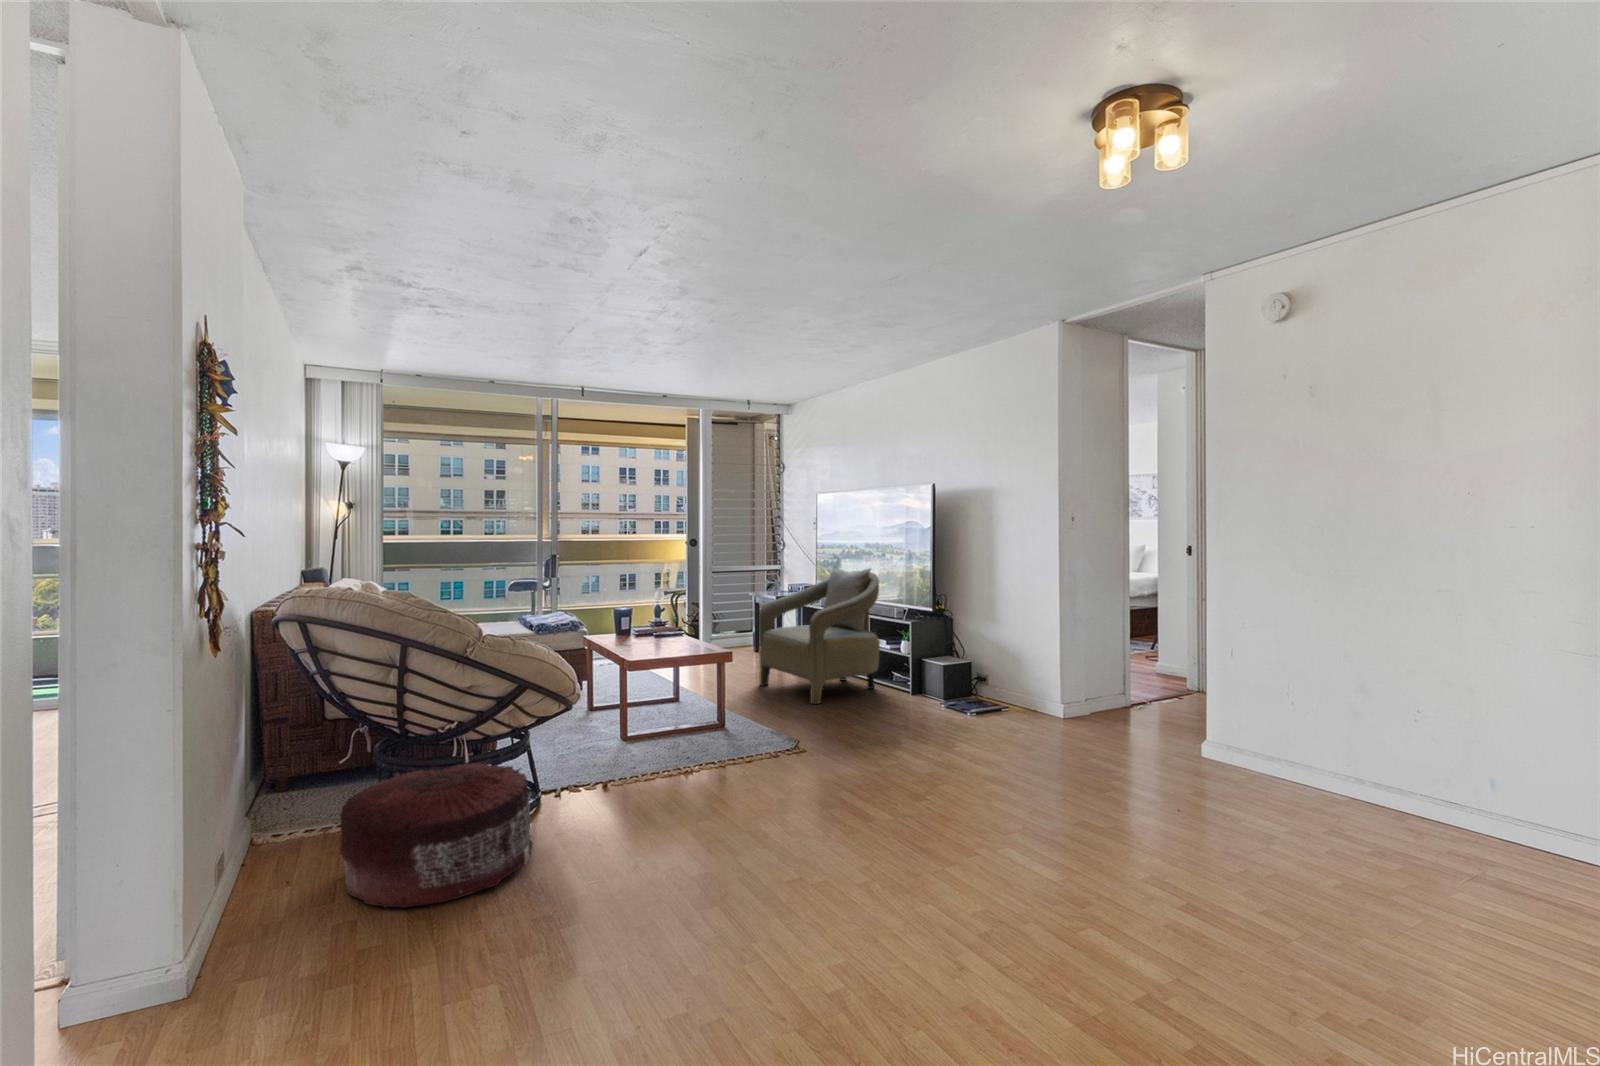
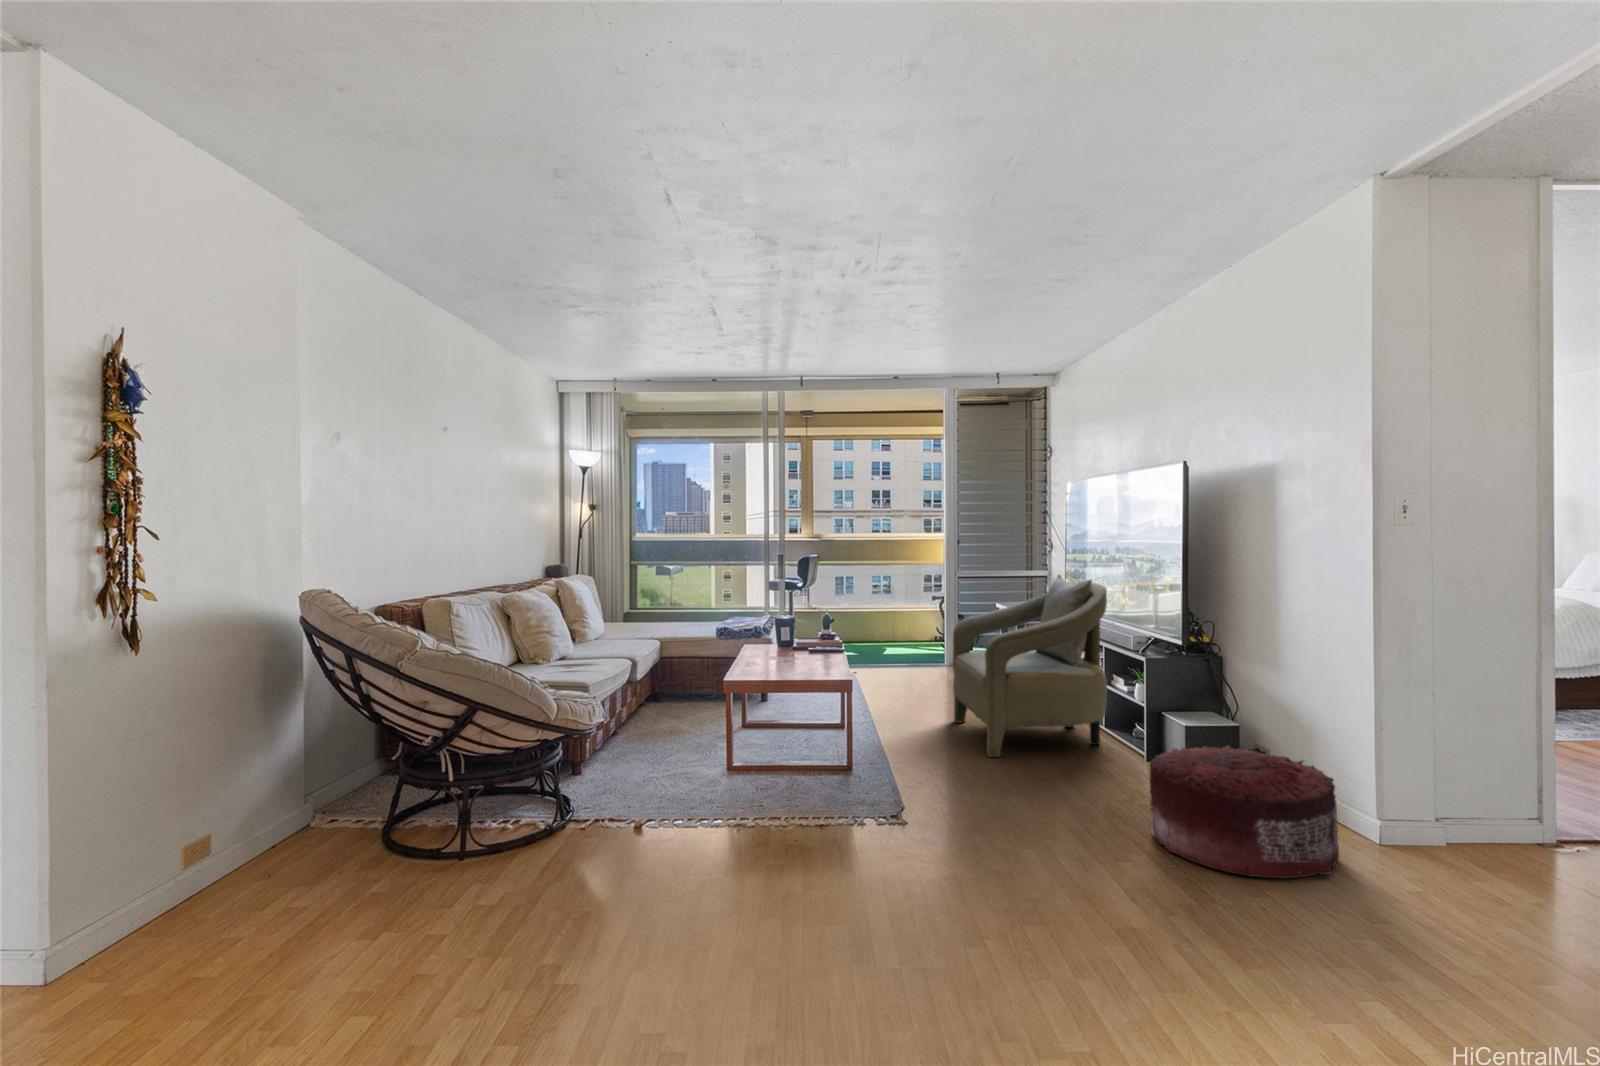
pouf: present [340,762,533,908] -> present [1150,745,1340,878]

